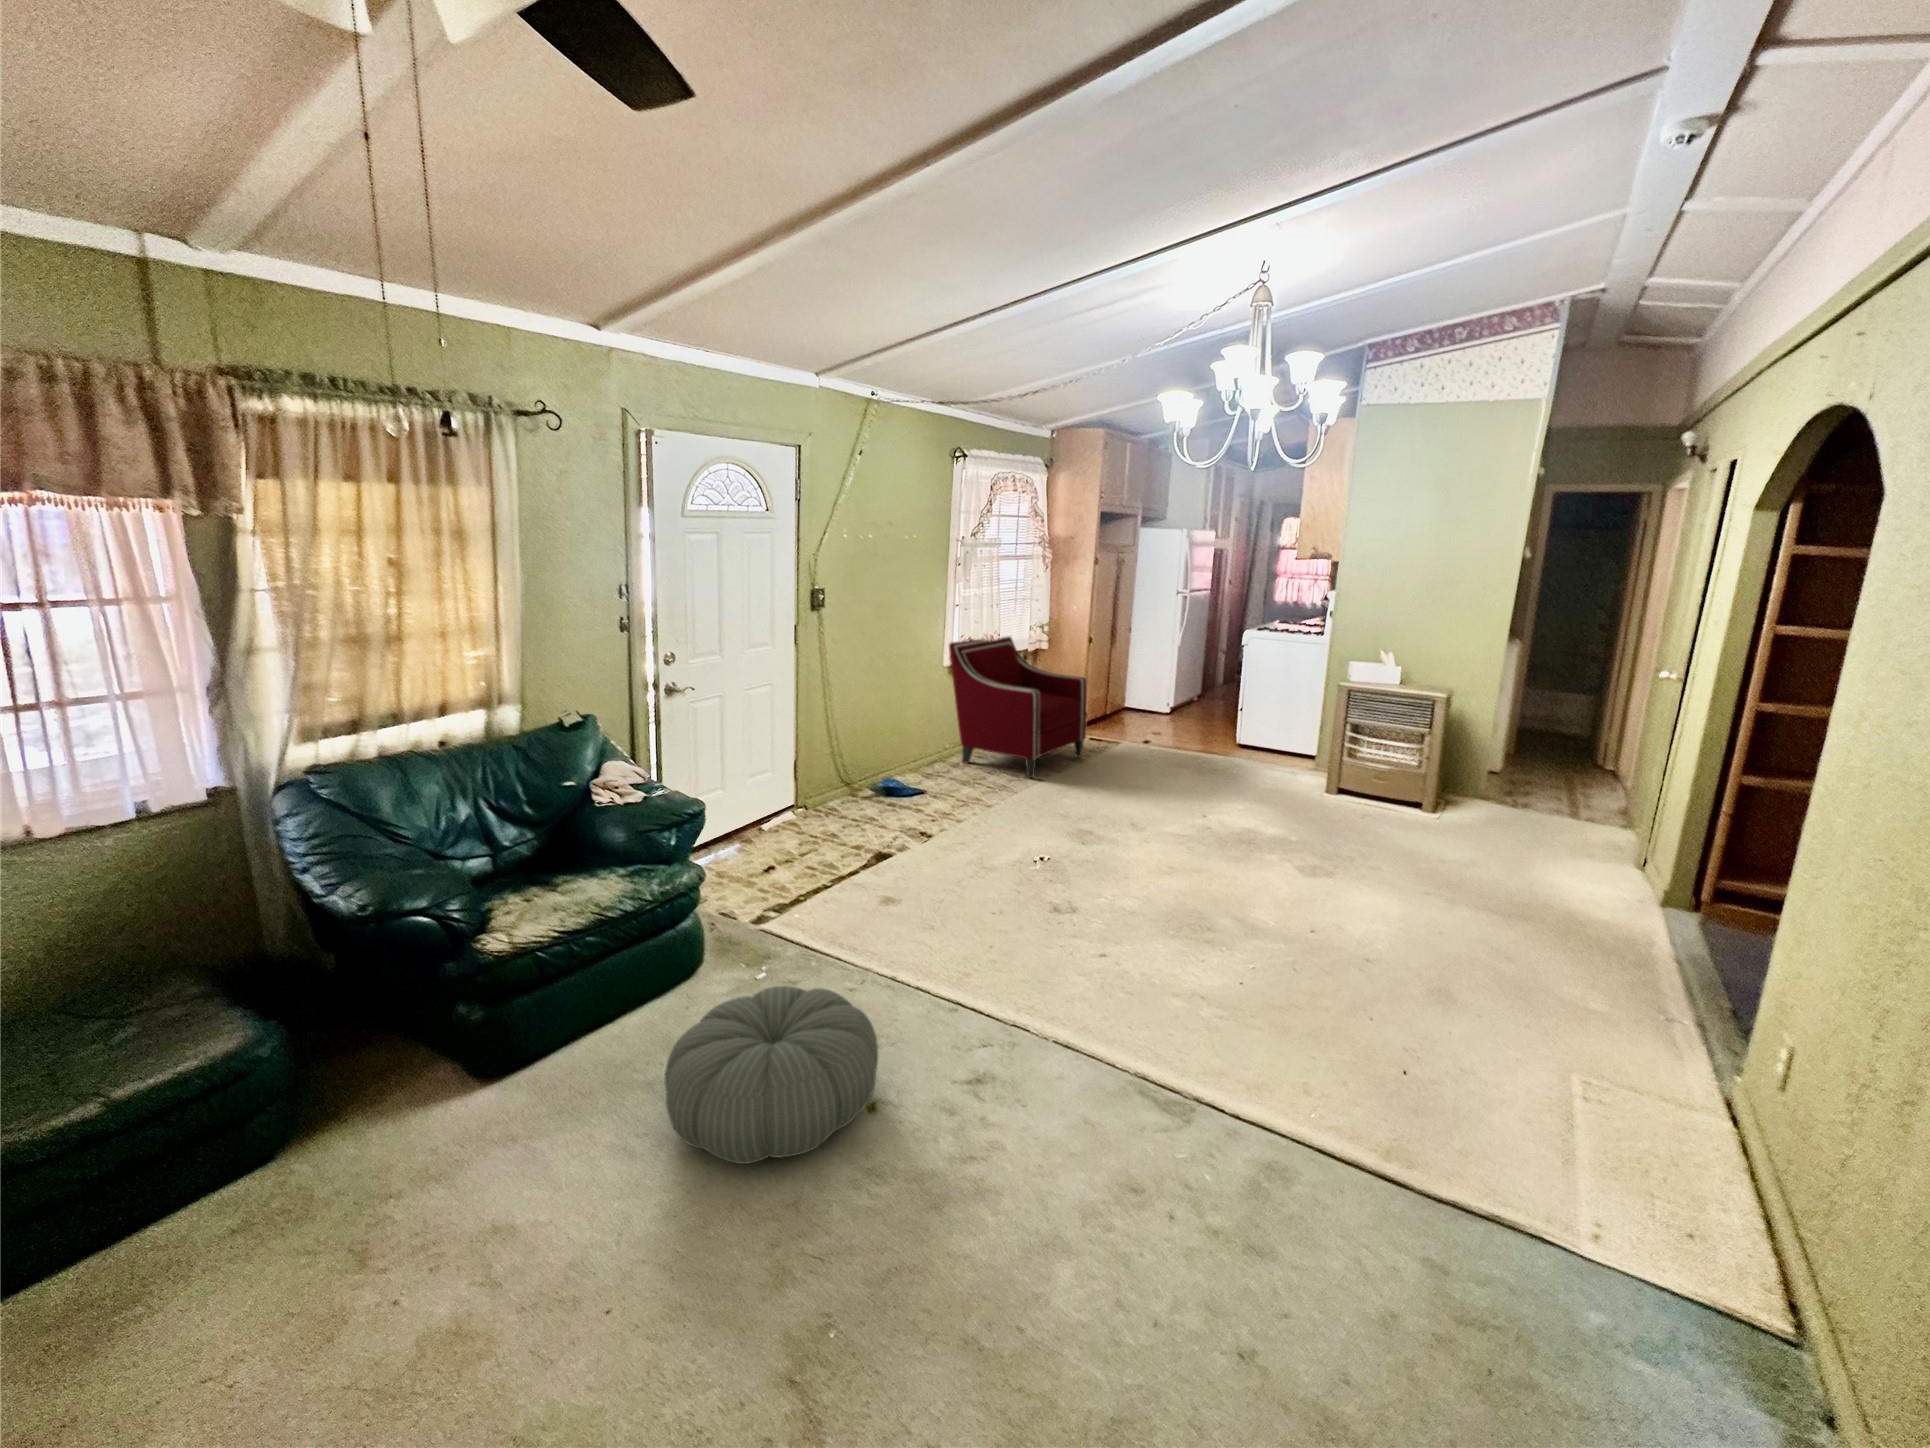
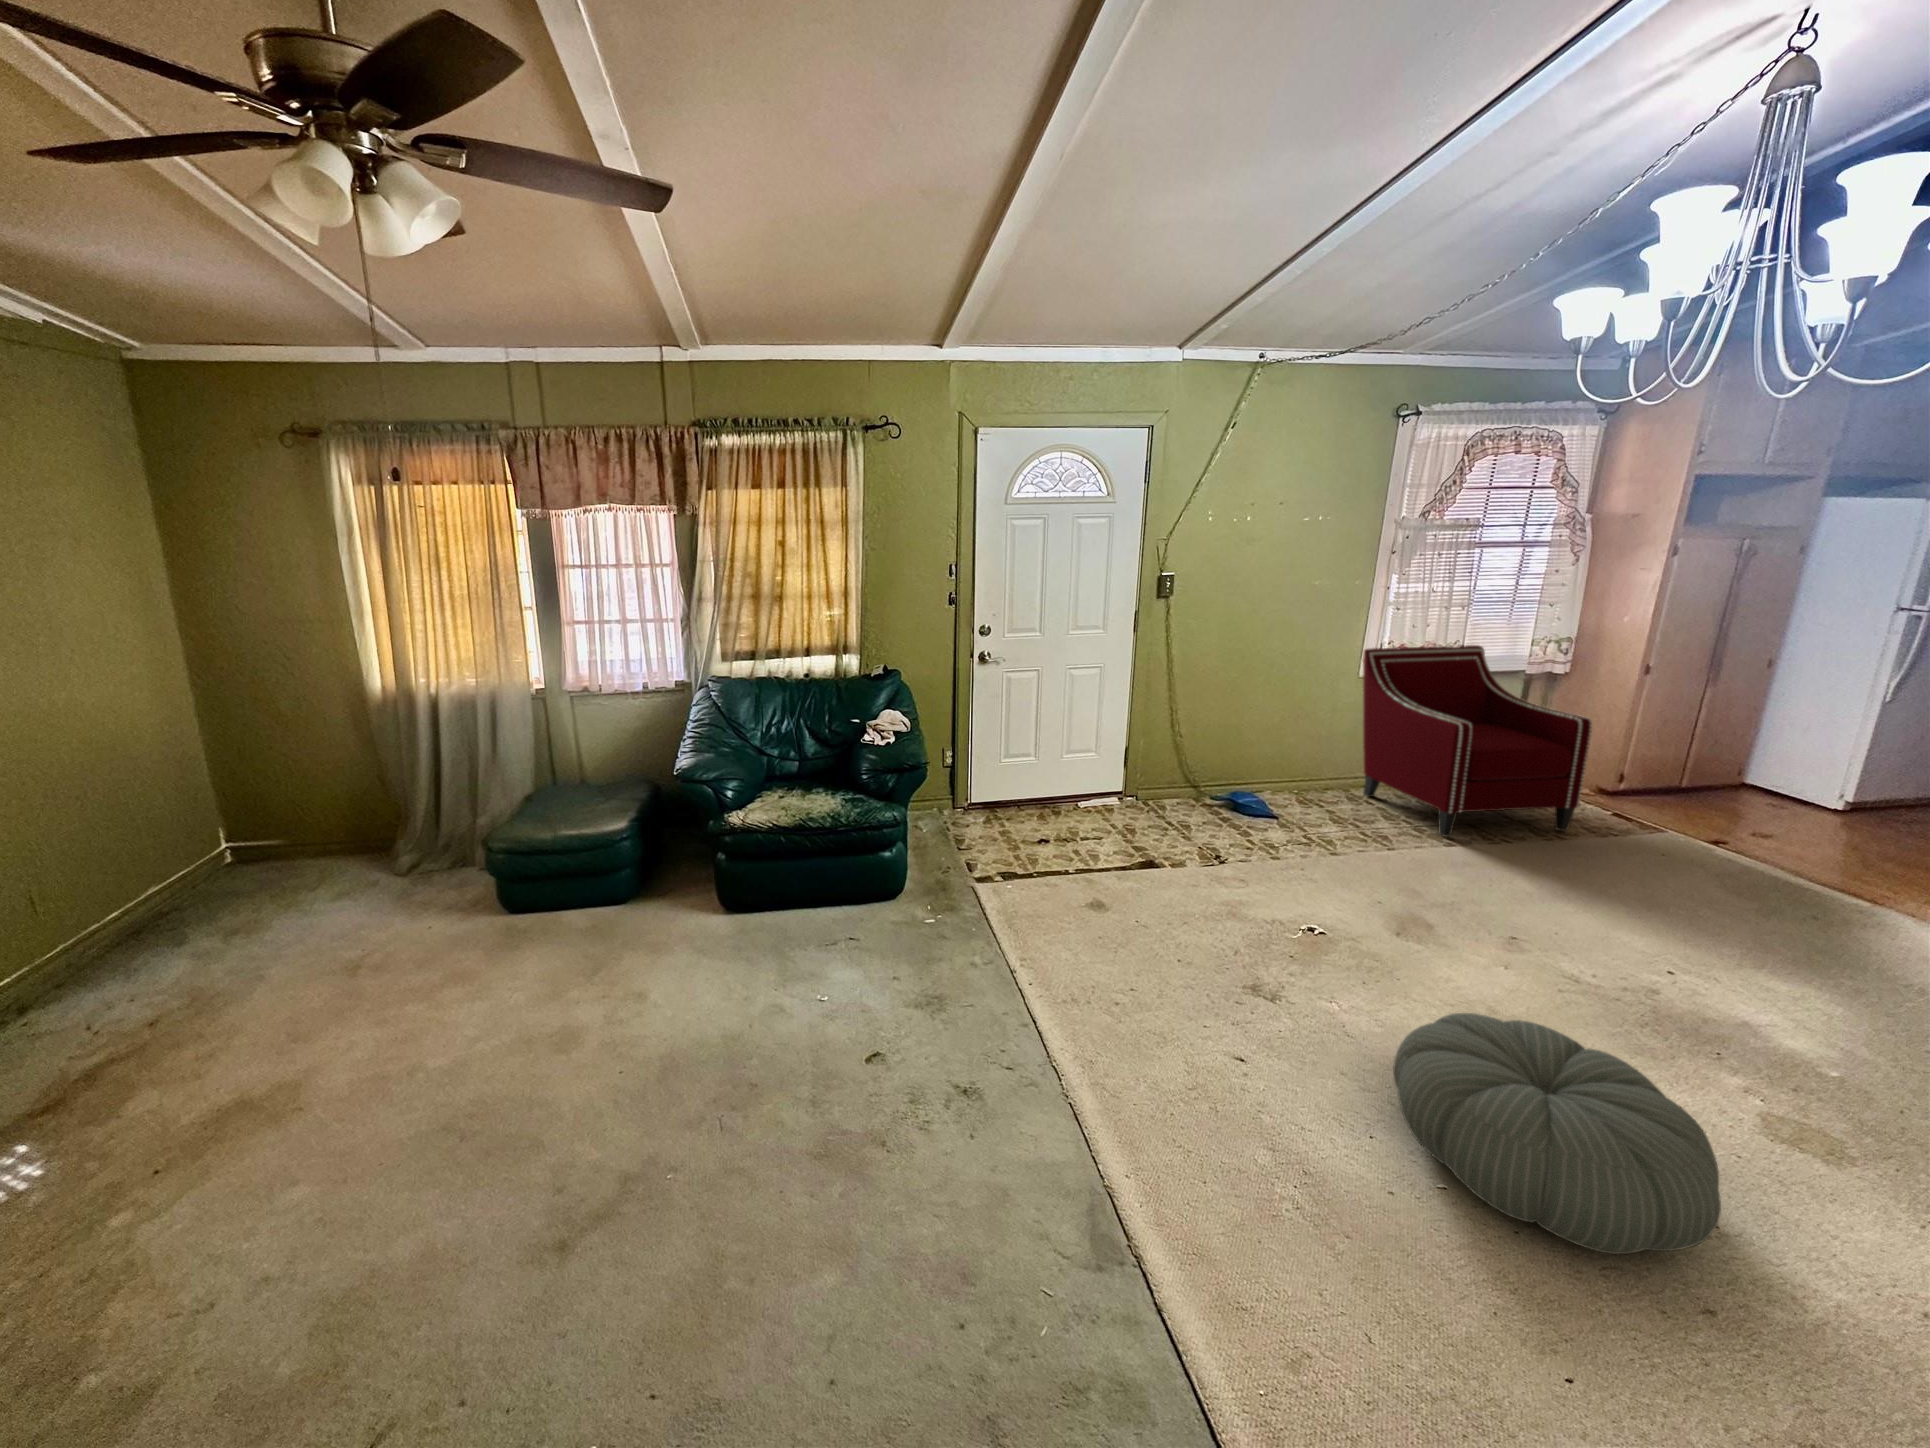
pouf: present [664,986,878,1164] -> present [1393,1013,1721,1254]

